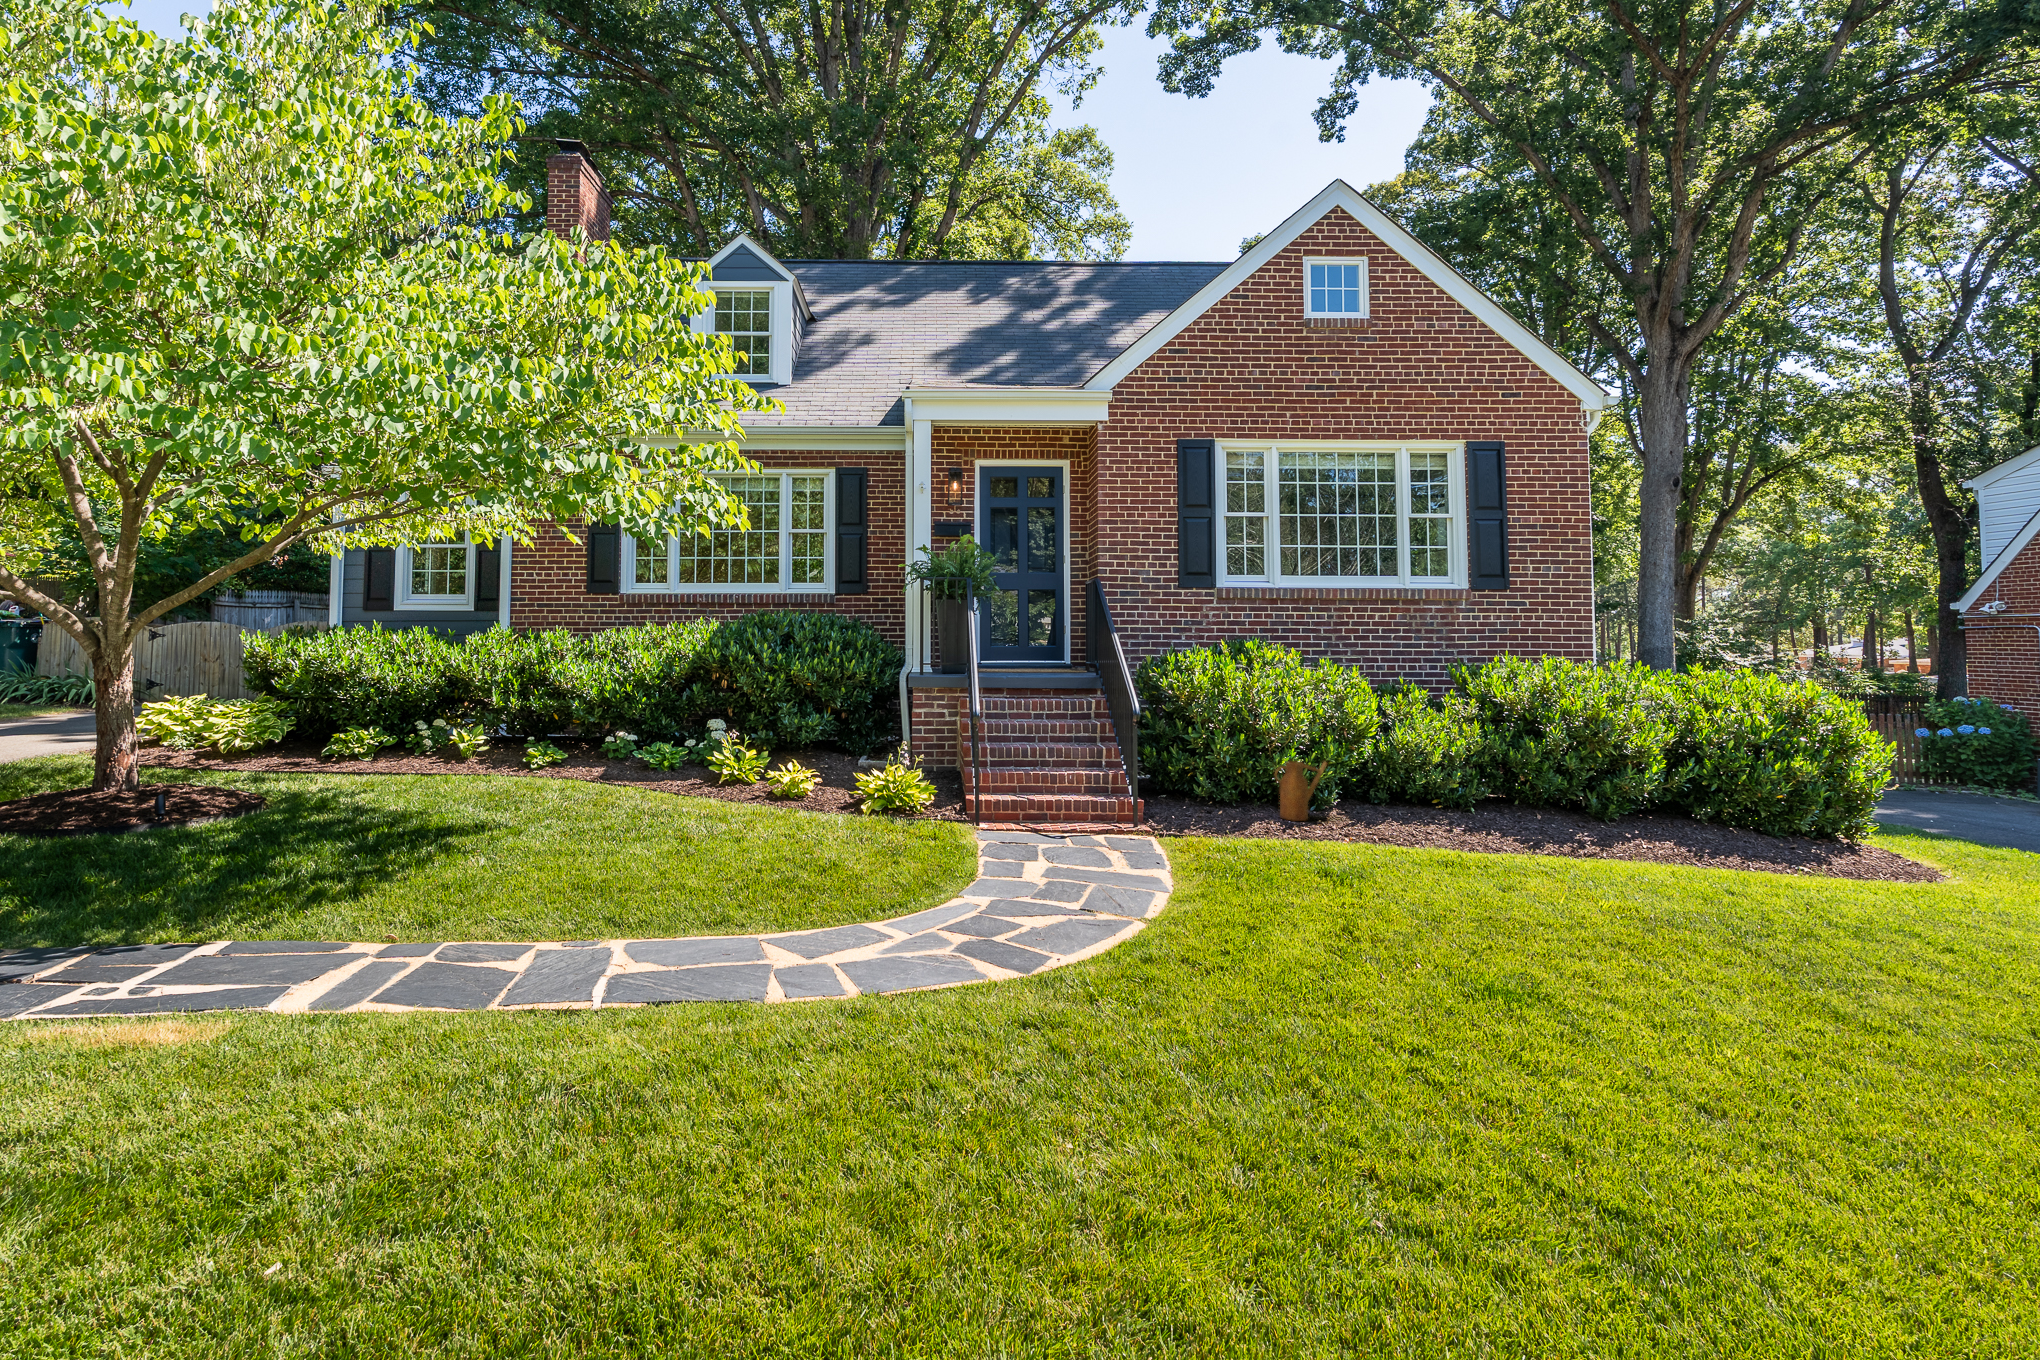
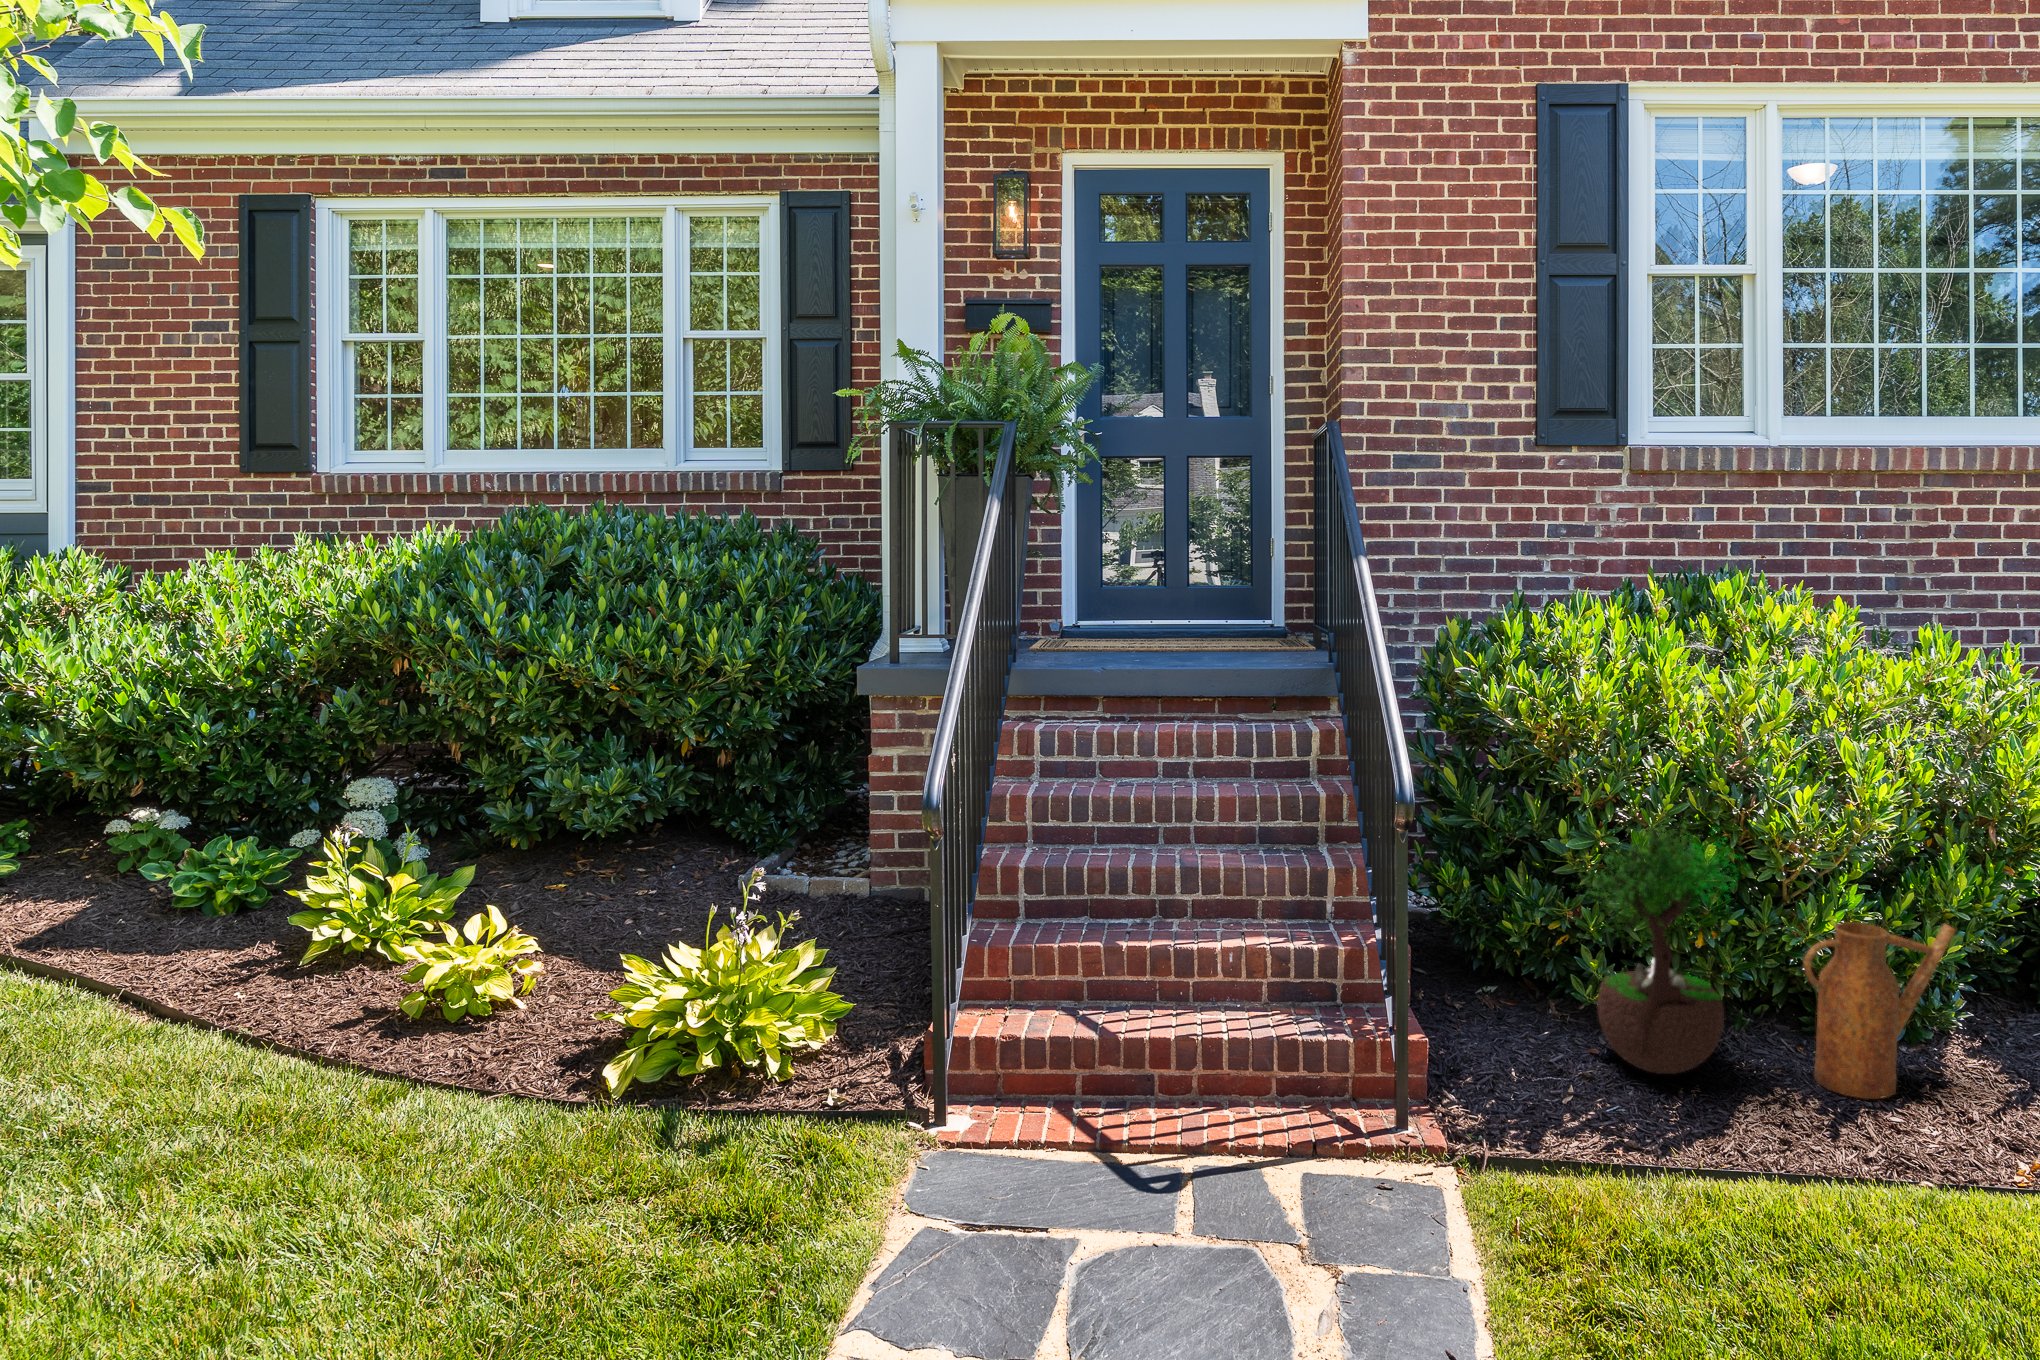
potted tree: none [1193,716,1254,815] -> present [1573,803,1742,1074]

